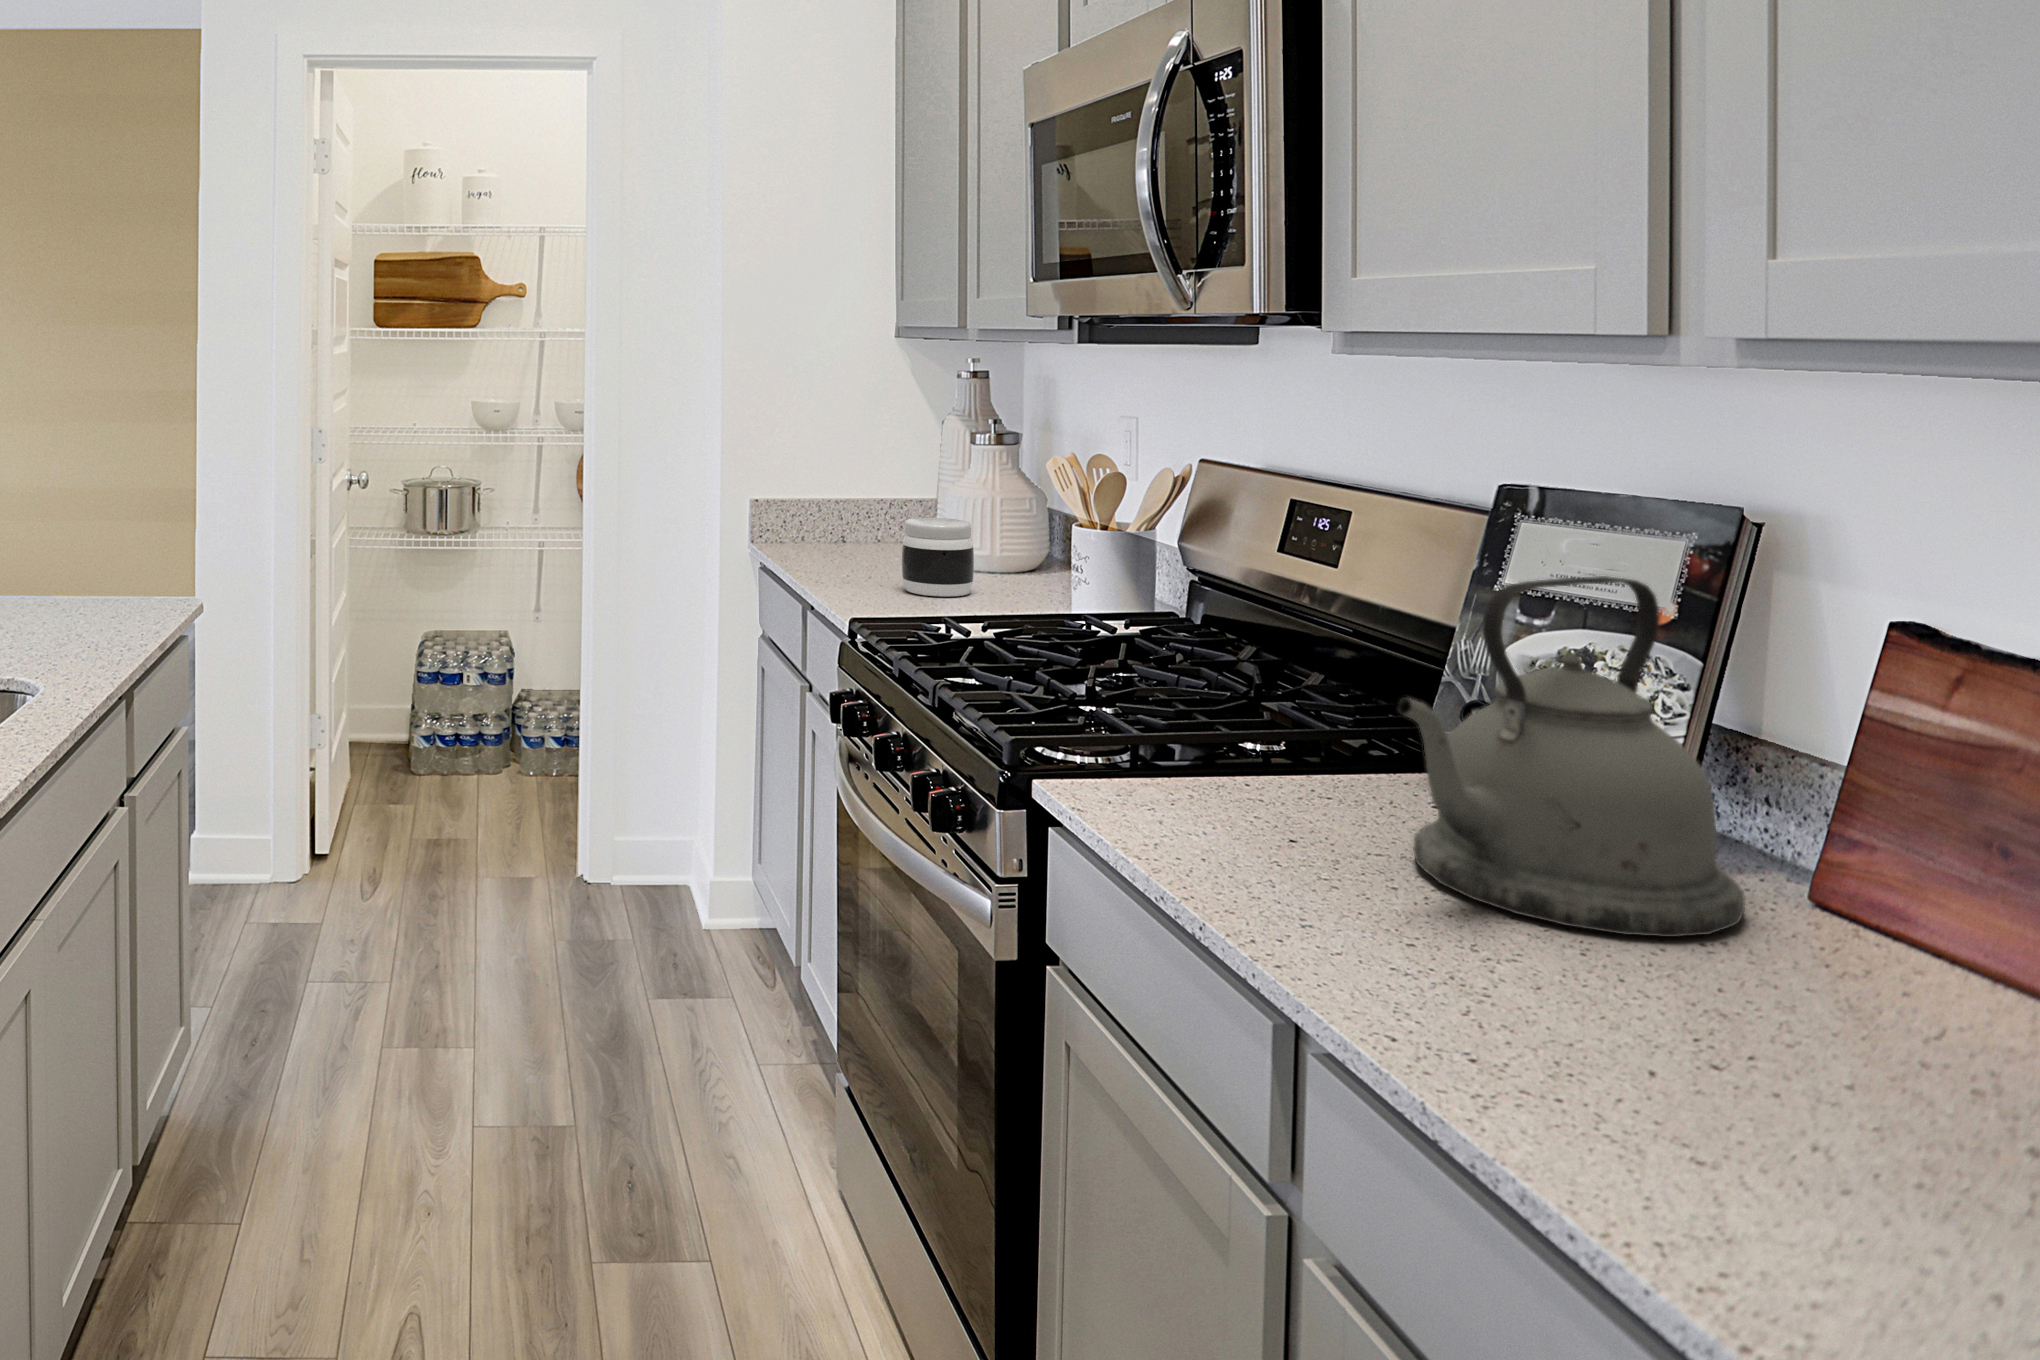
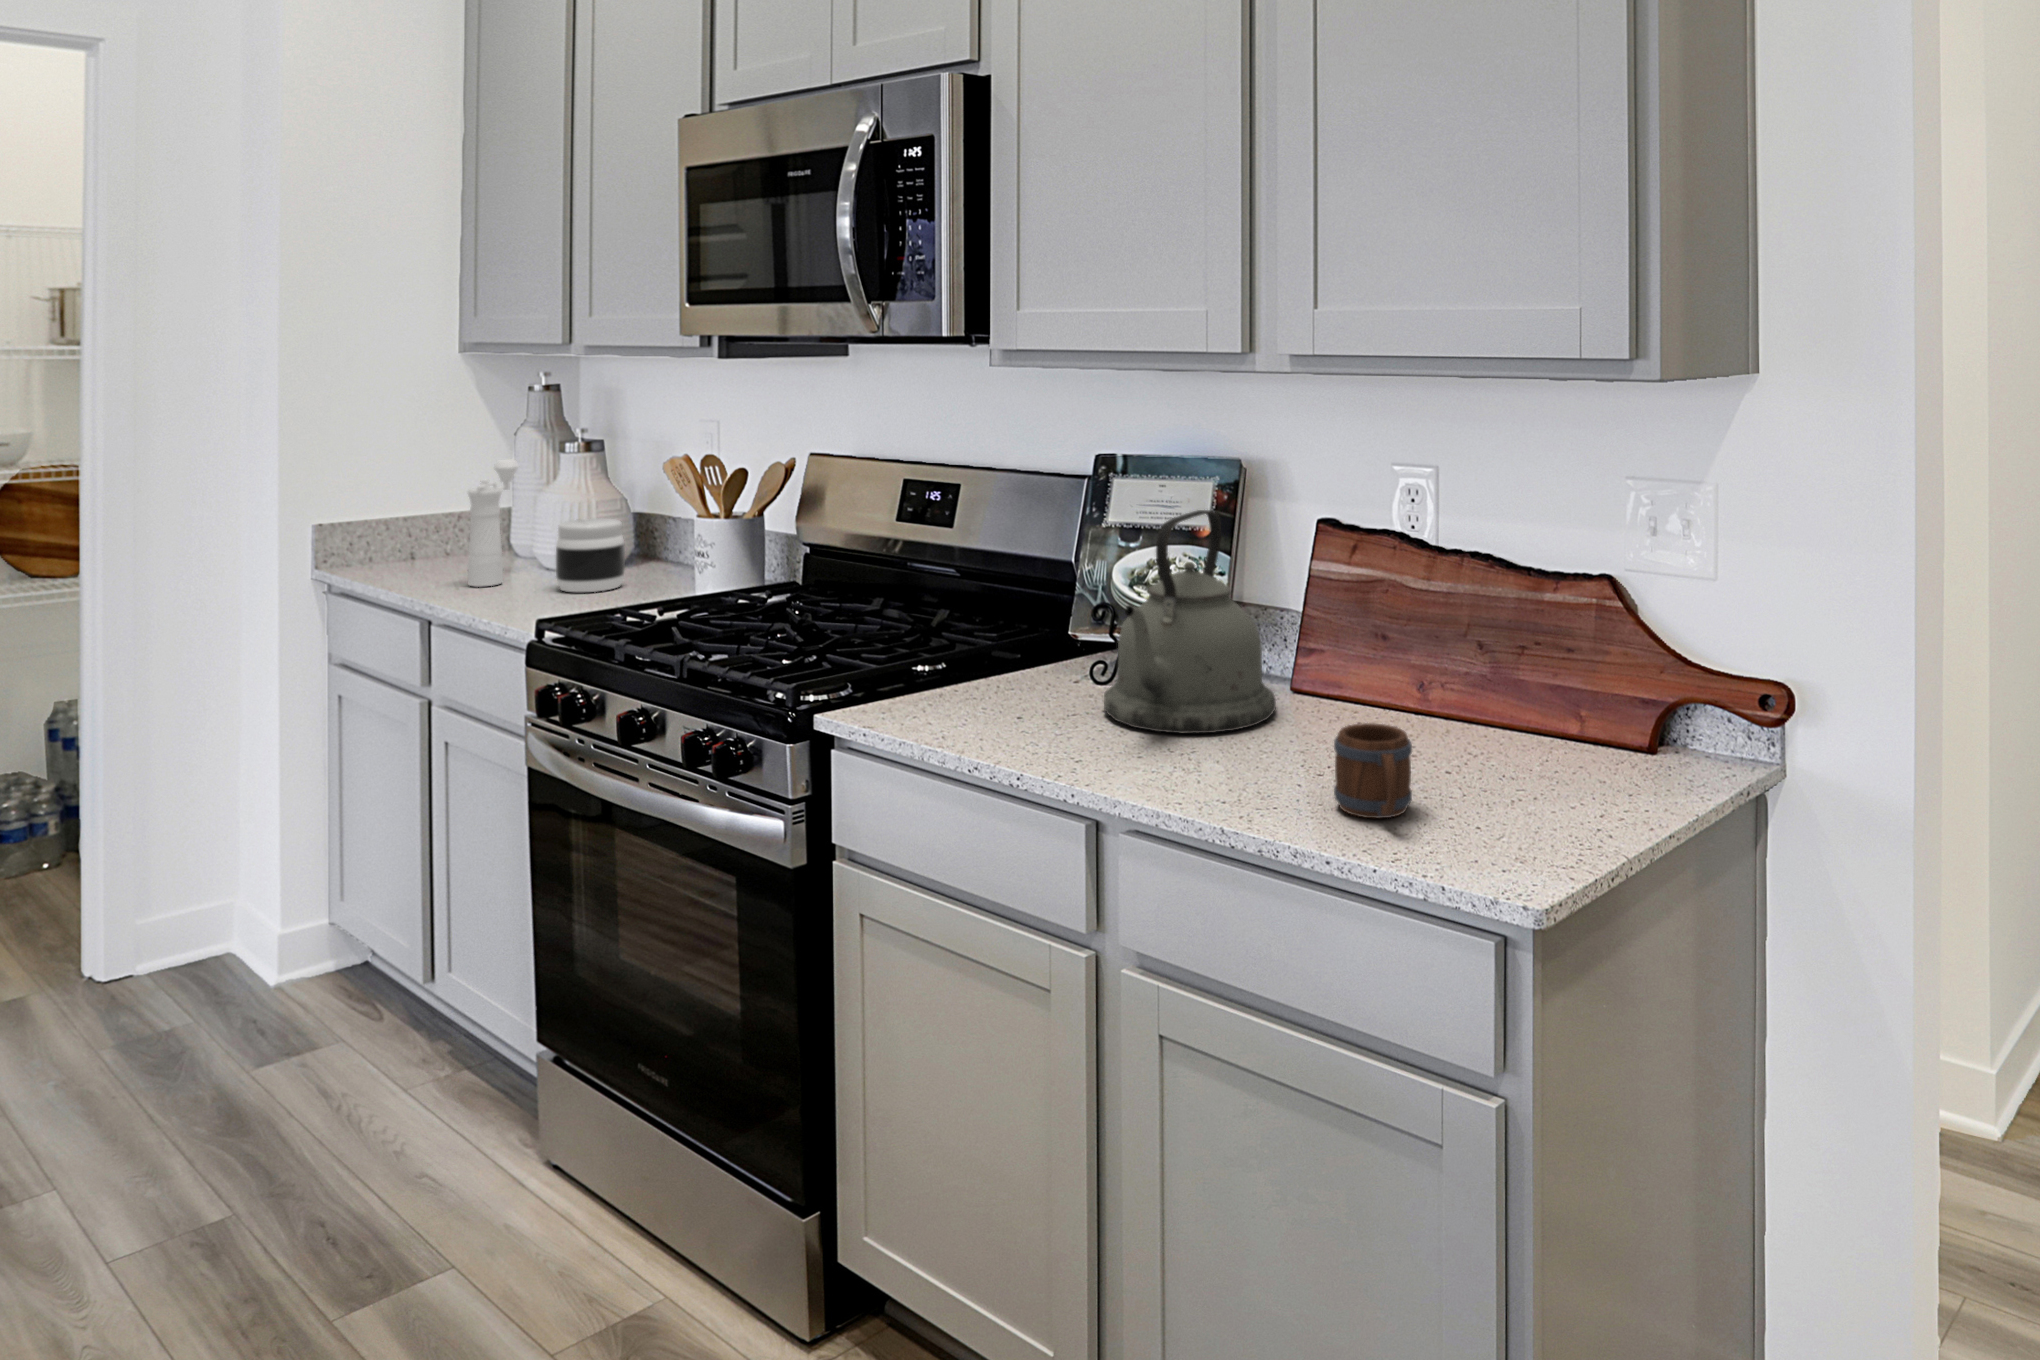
pepper mill: none [830,450,889,577] -> present [468,460,519,587]
mug: none [1696,972,1881,1164] -> present [1334,723,1412,818]

